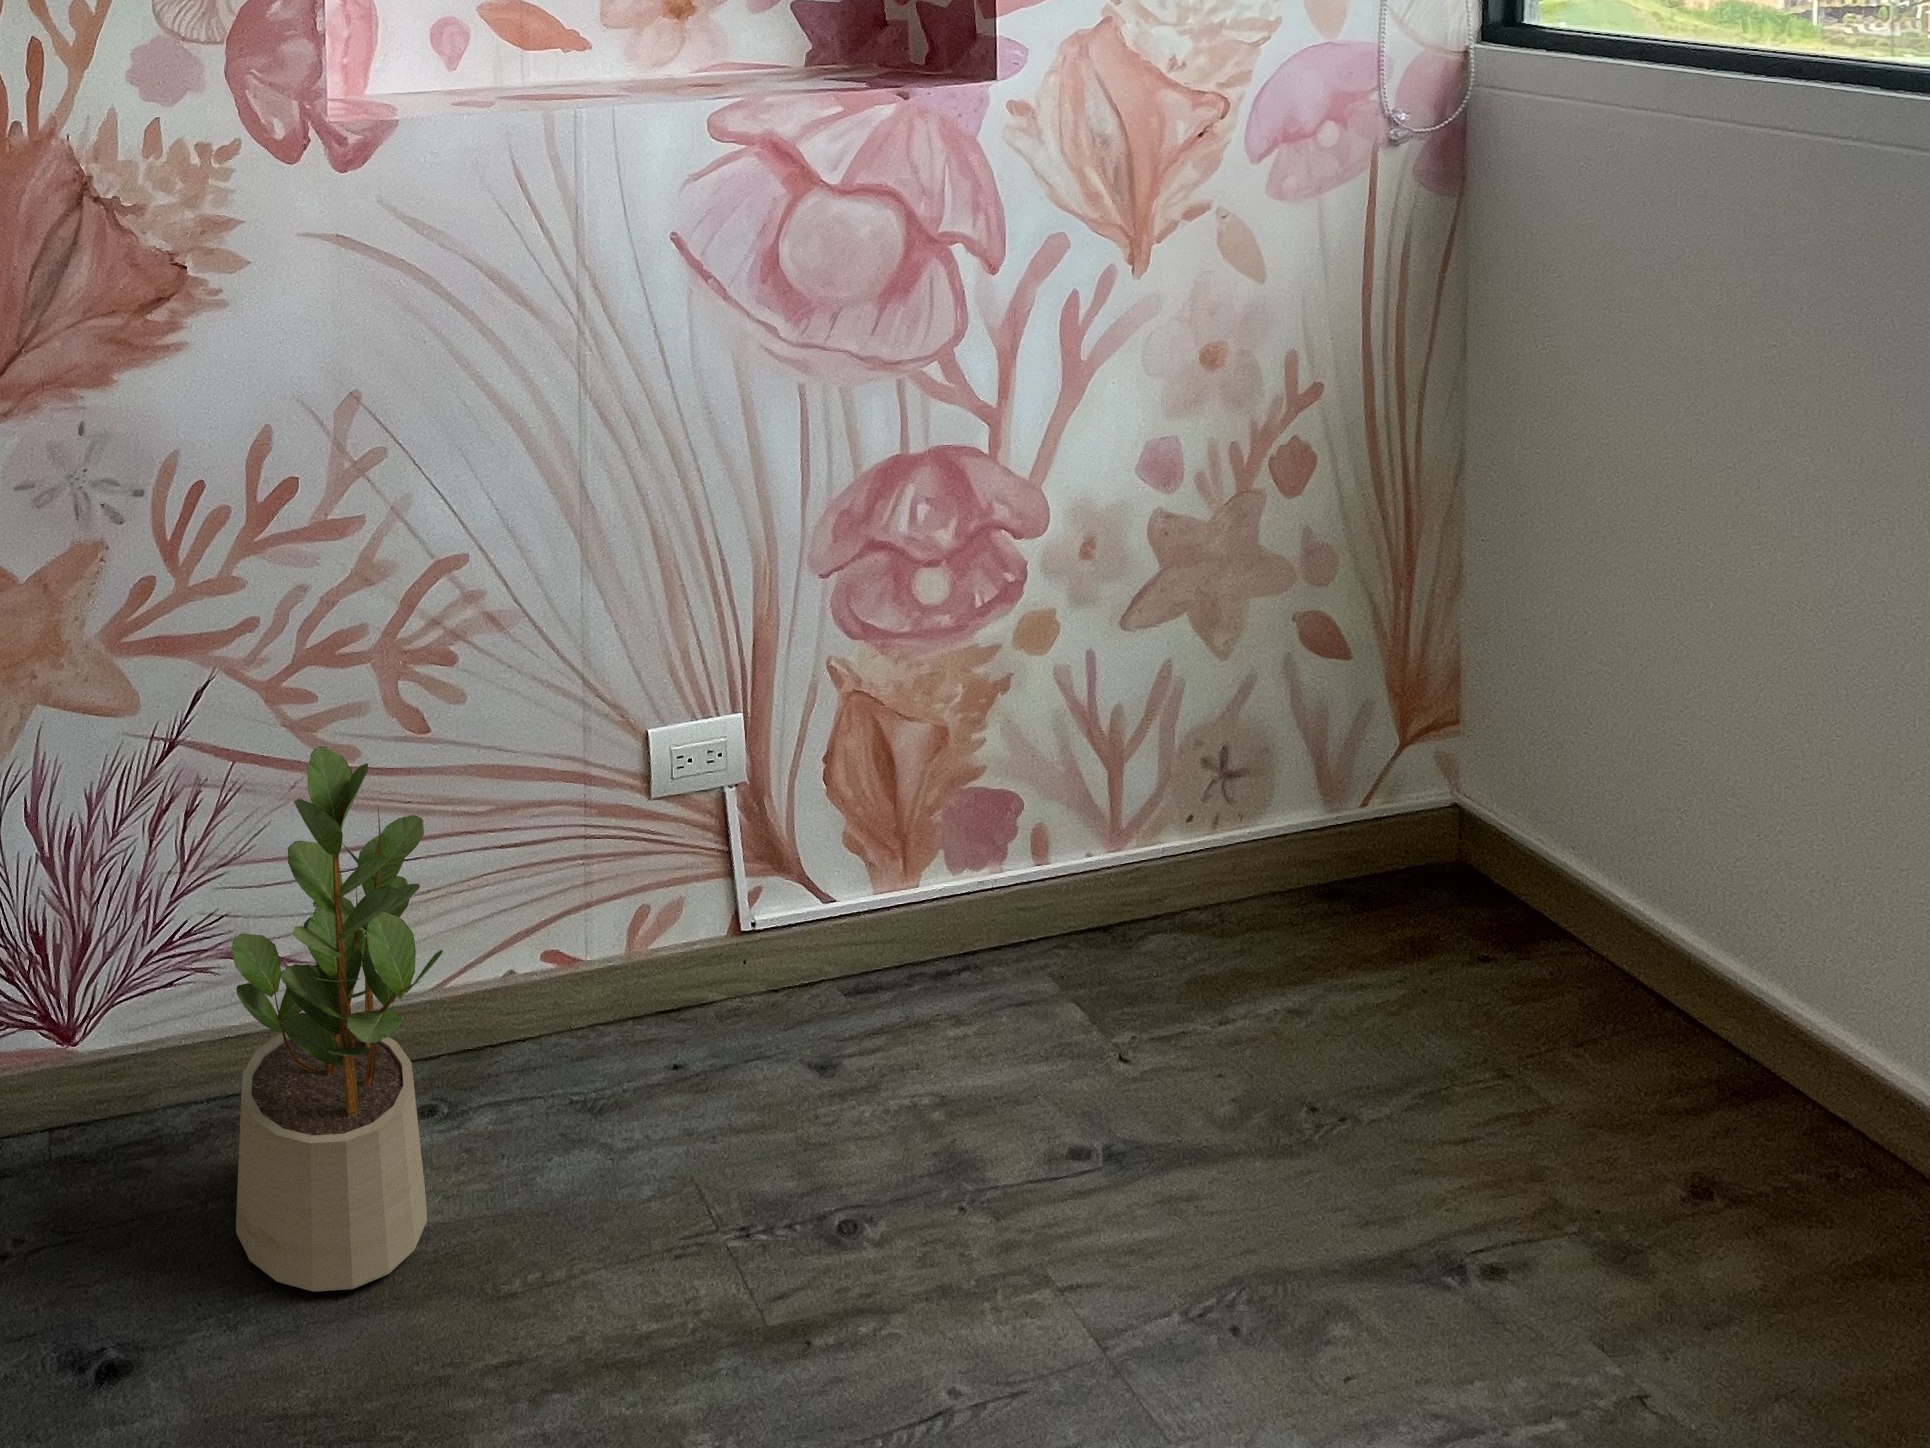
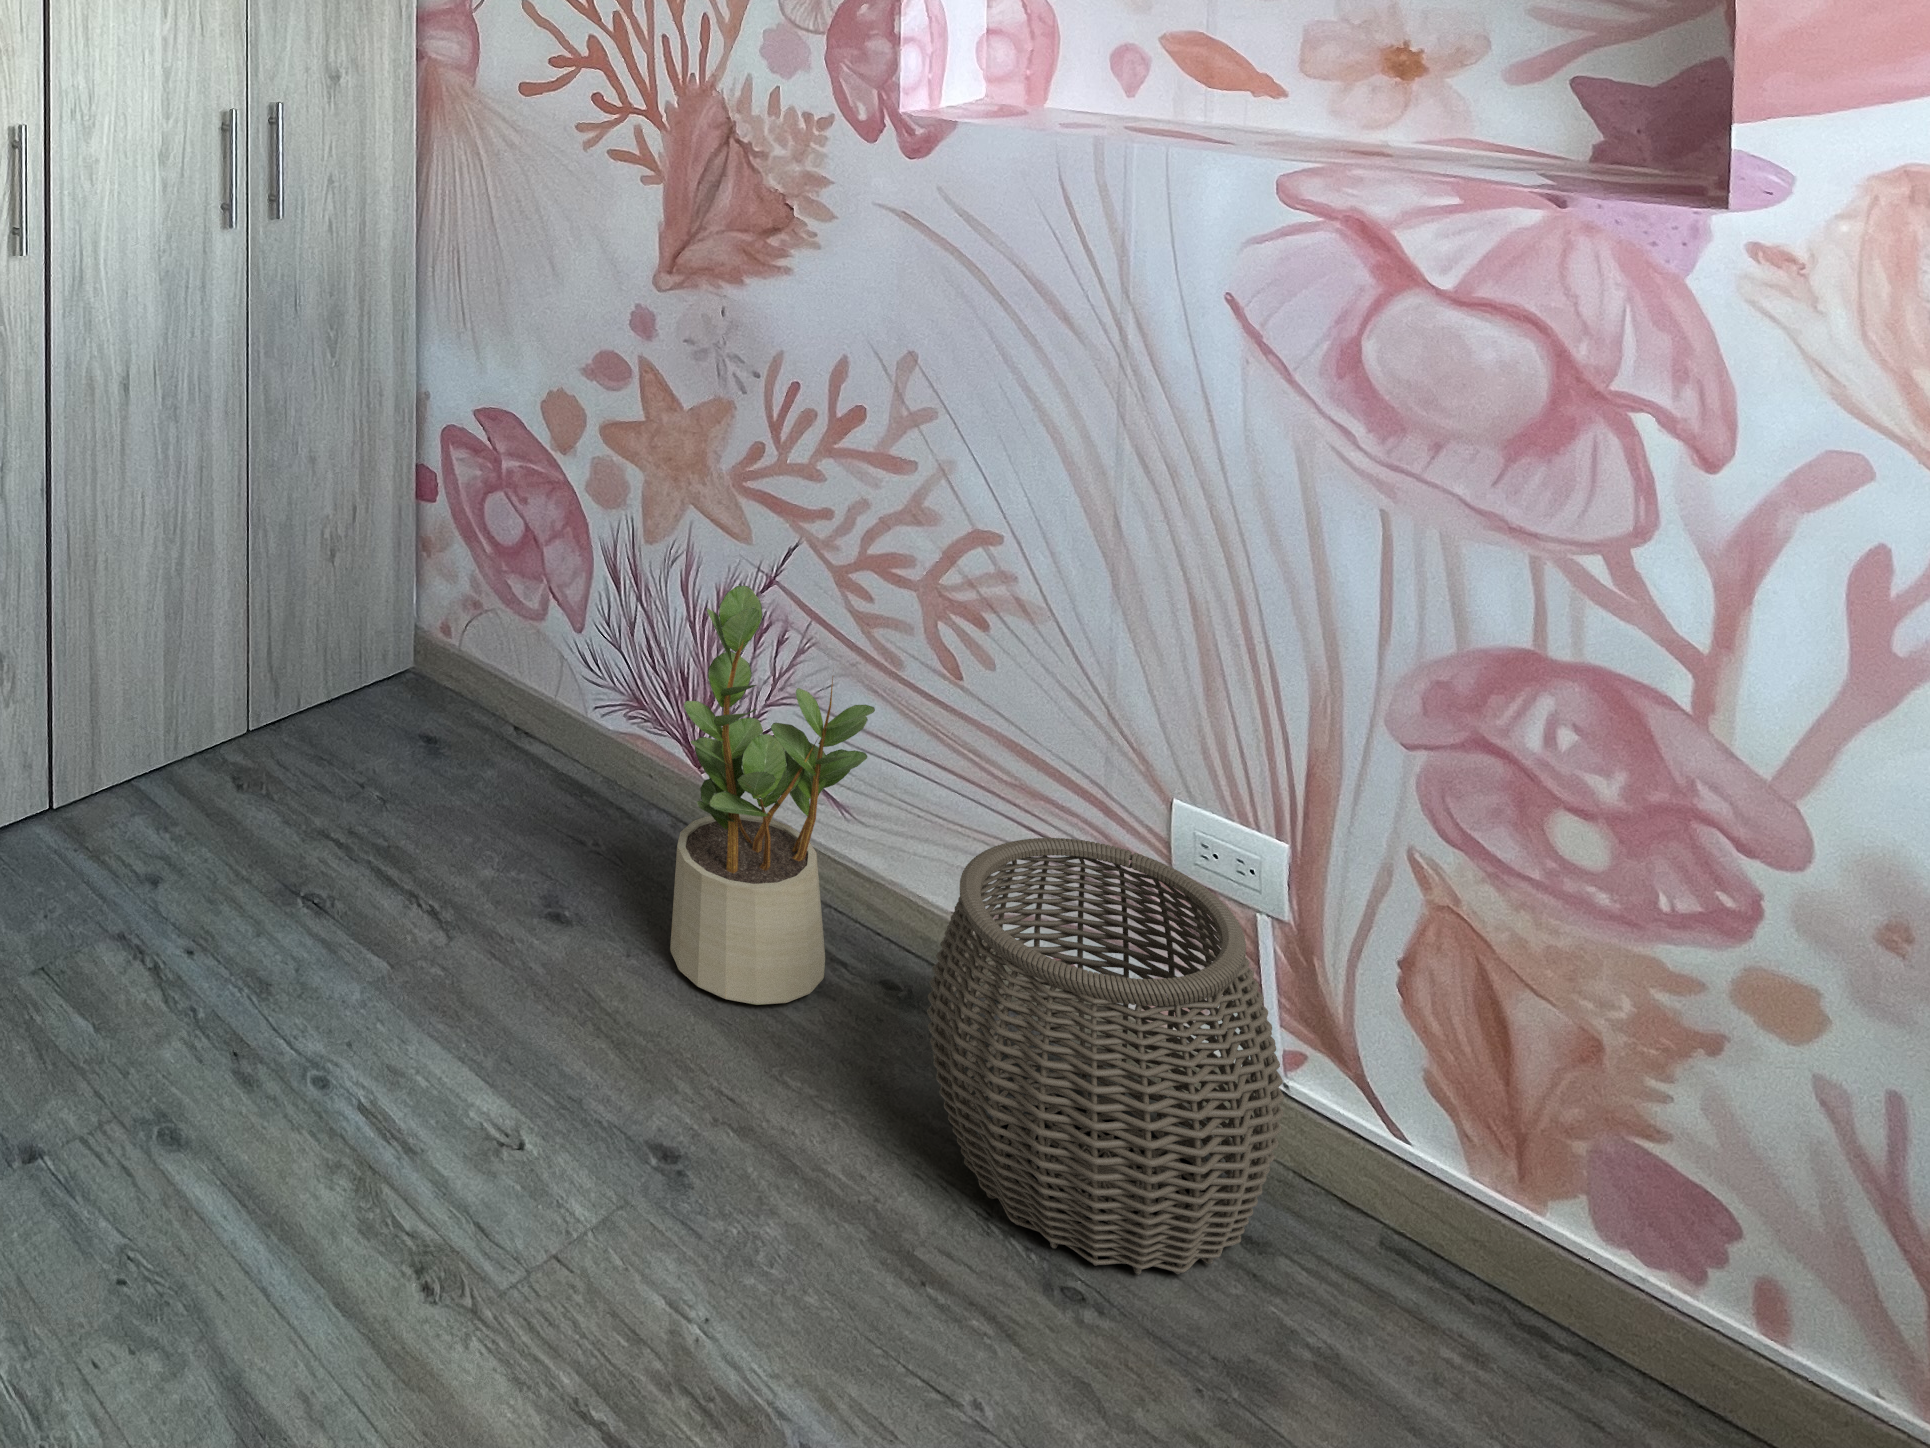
woven basket: none [597,798,929,1225] -> present [927,838,1284,1275]

